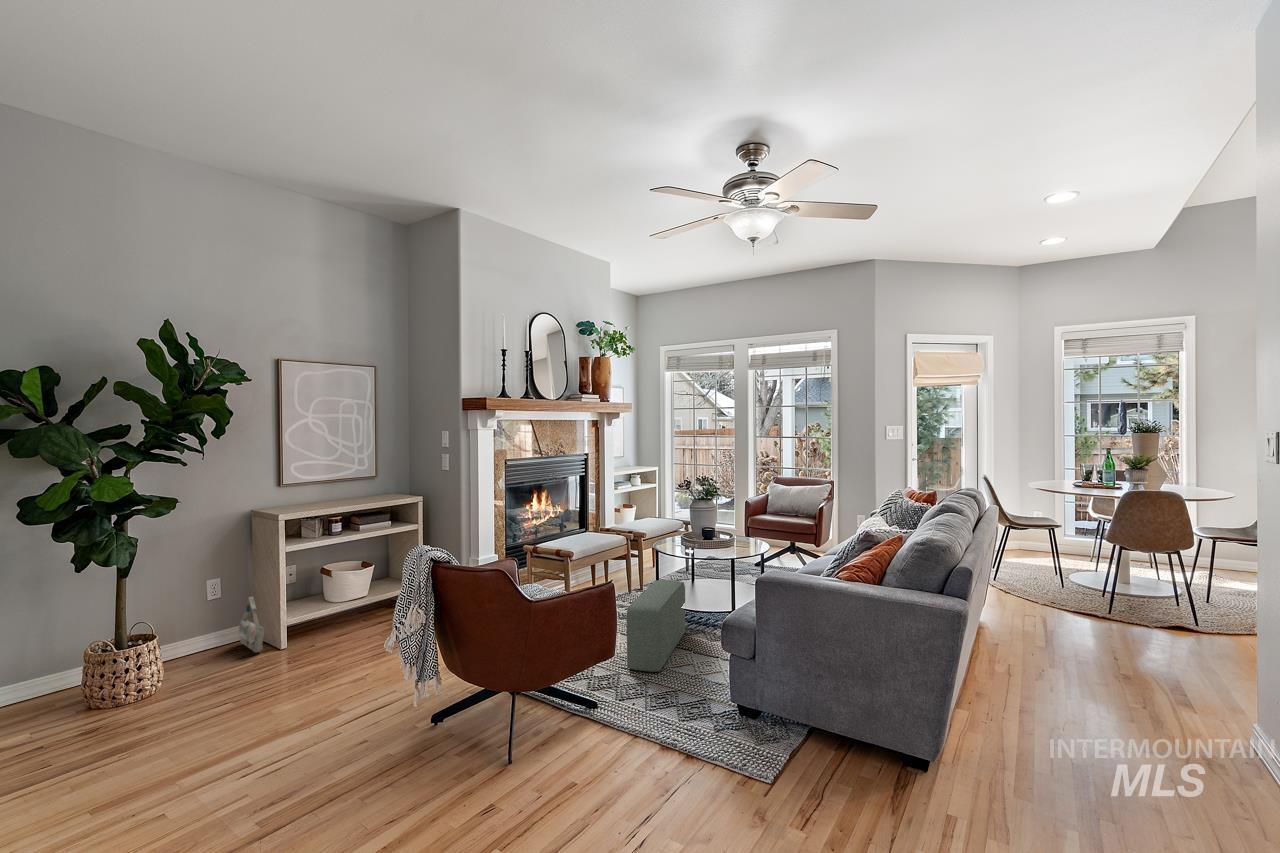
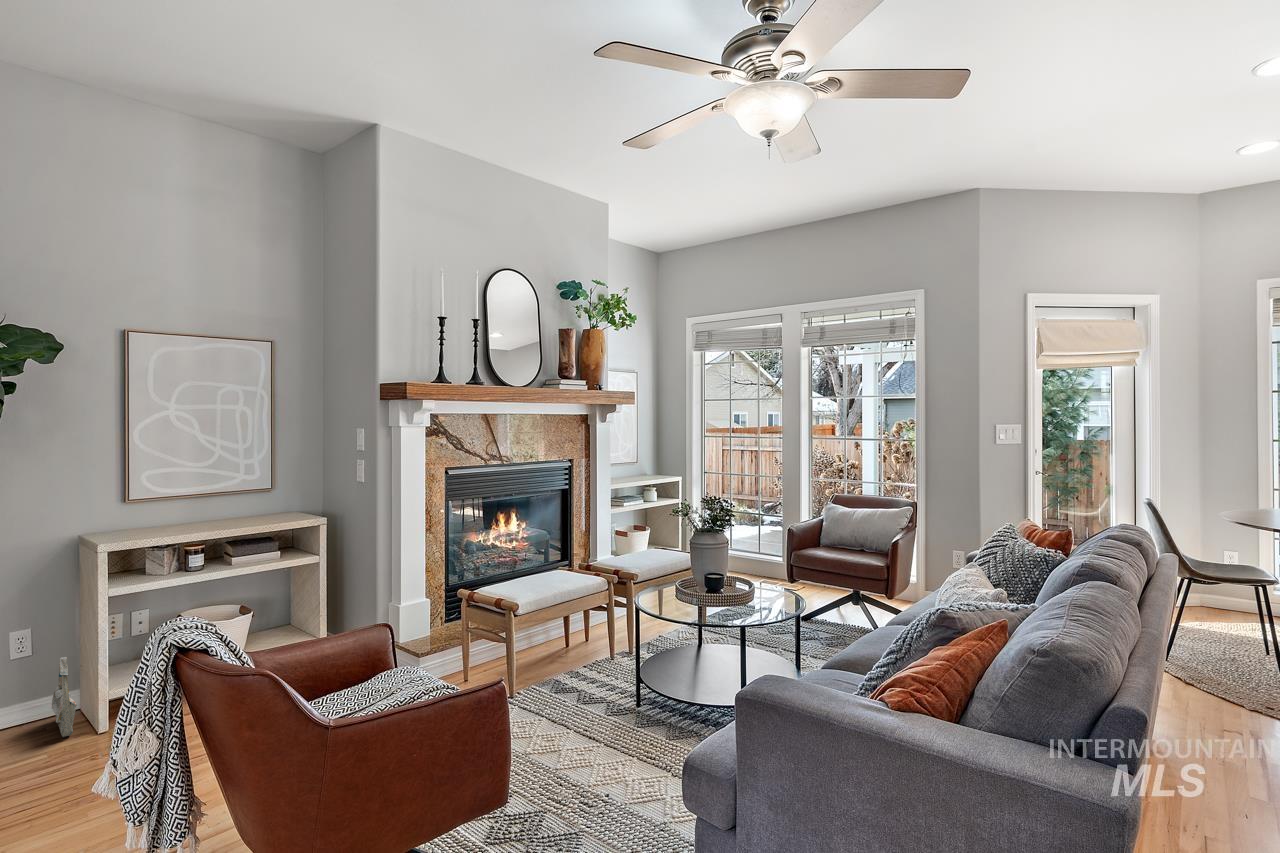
pouf: present [626,580,685,672] -> none [558,652,670,811]

